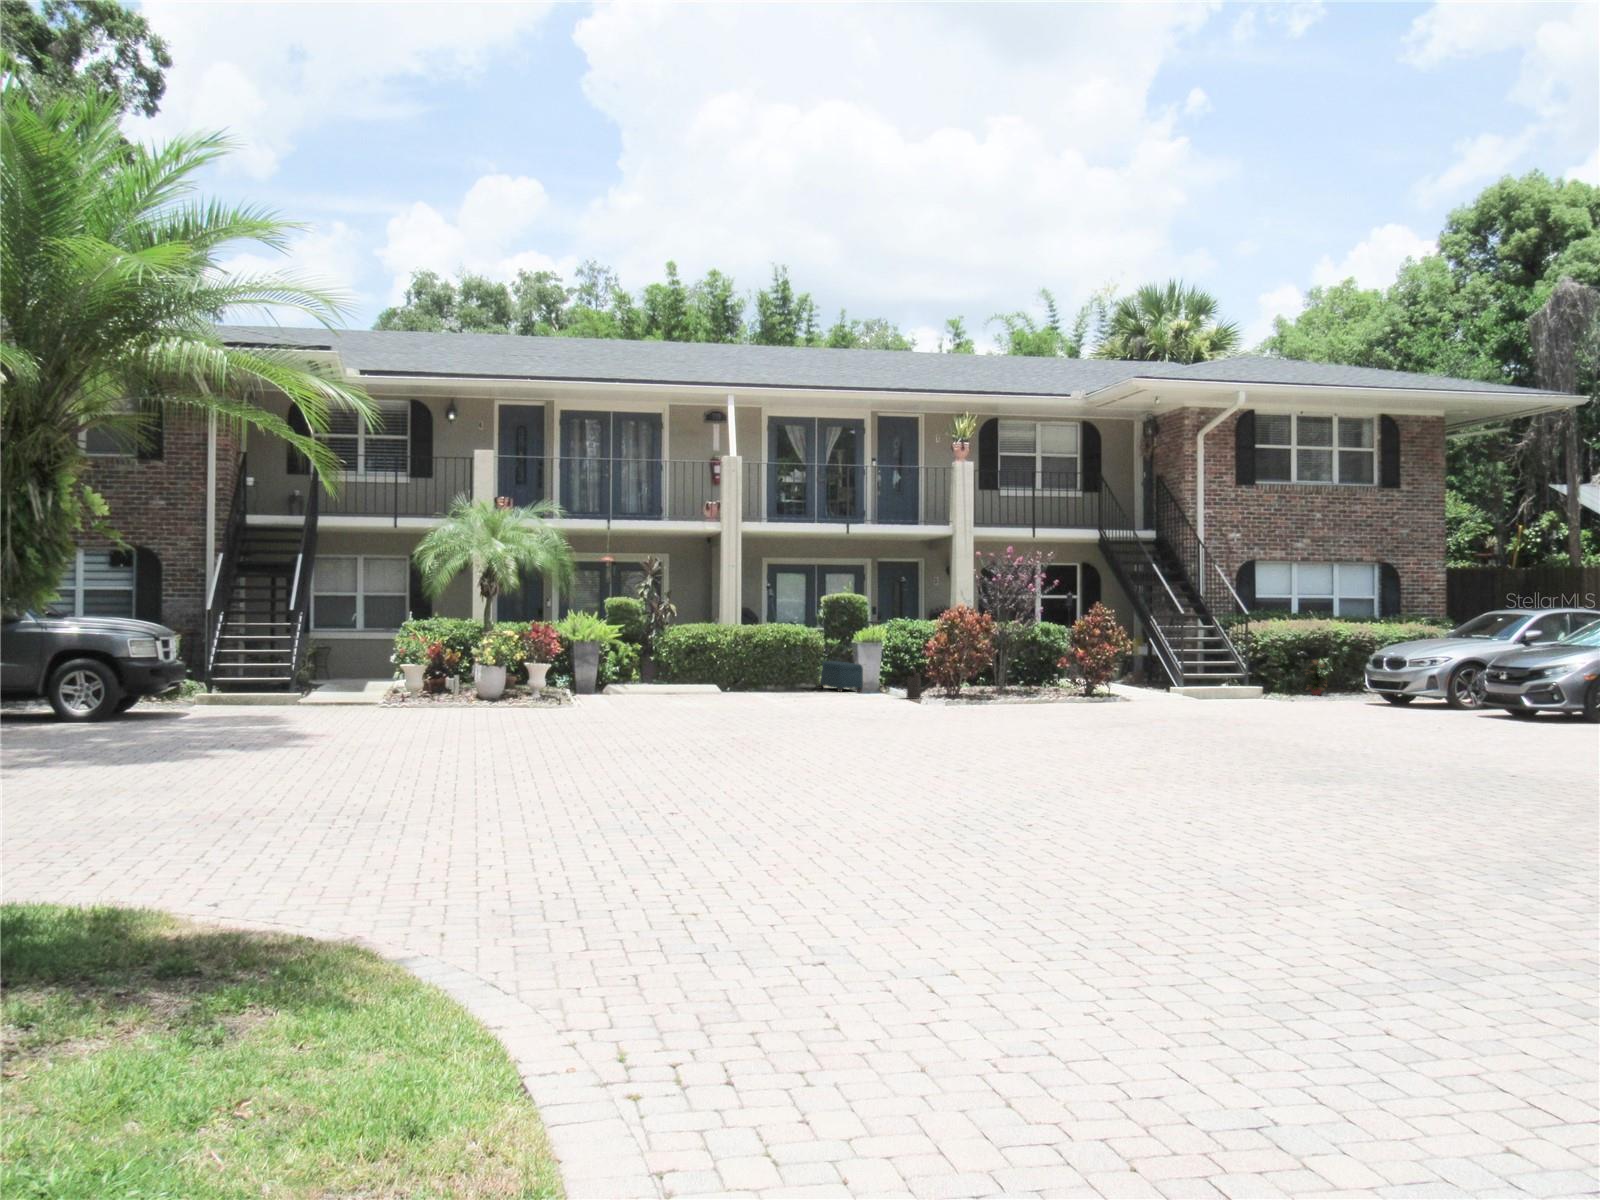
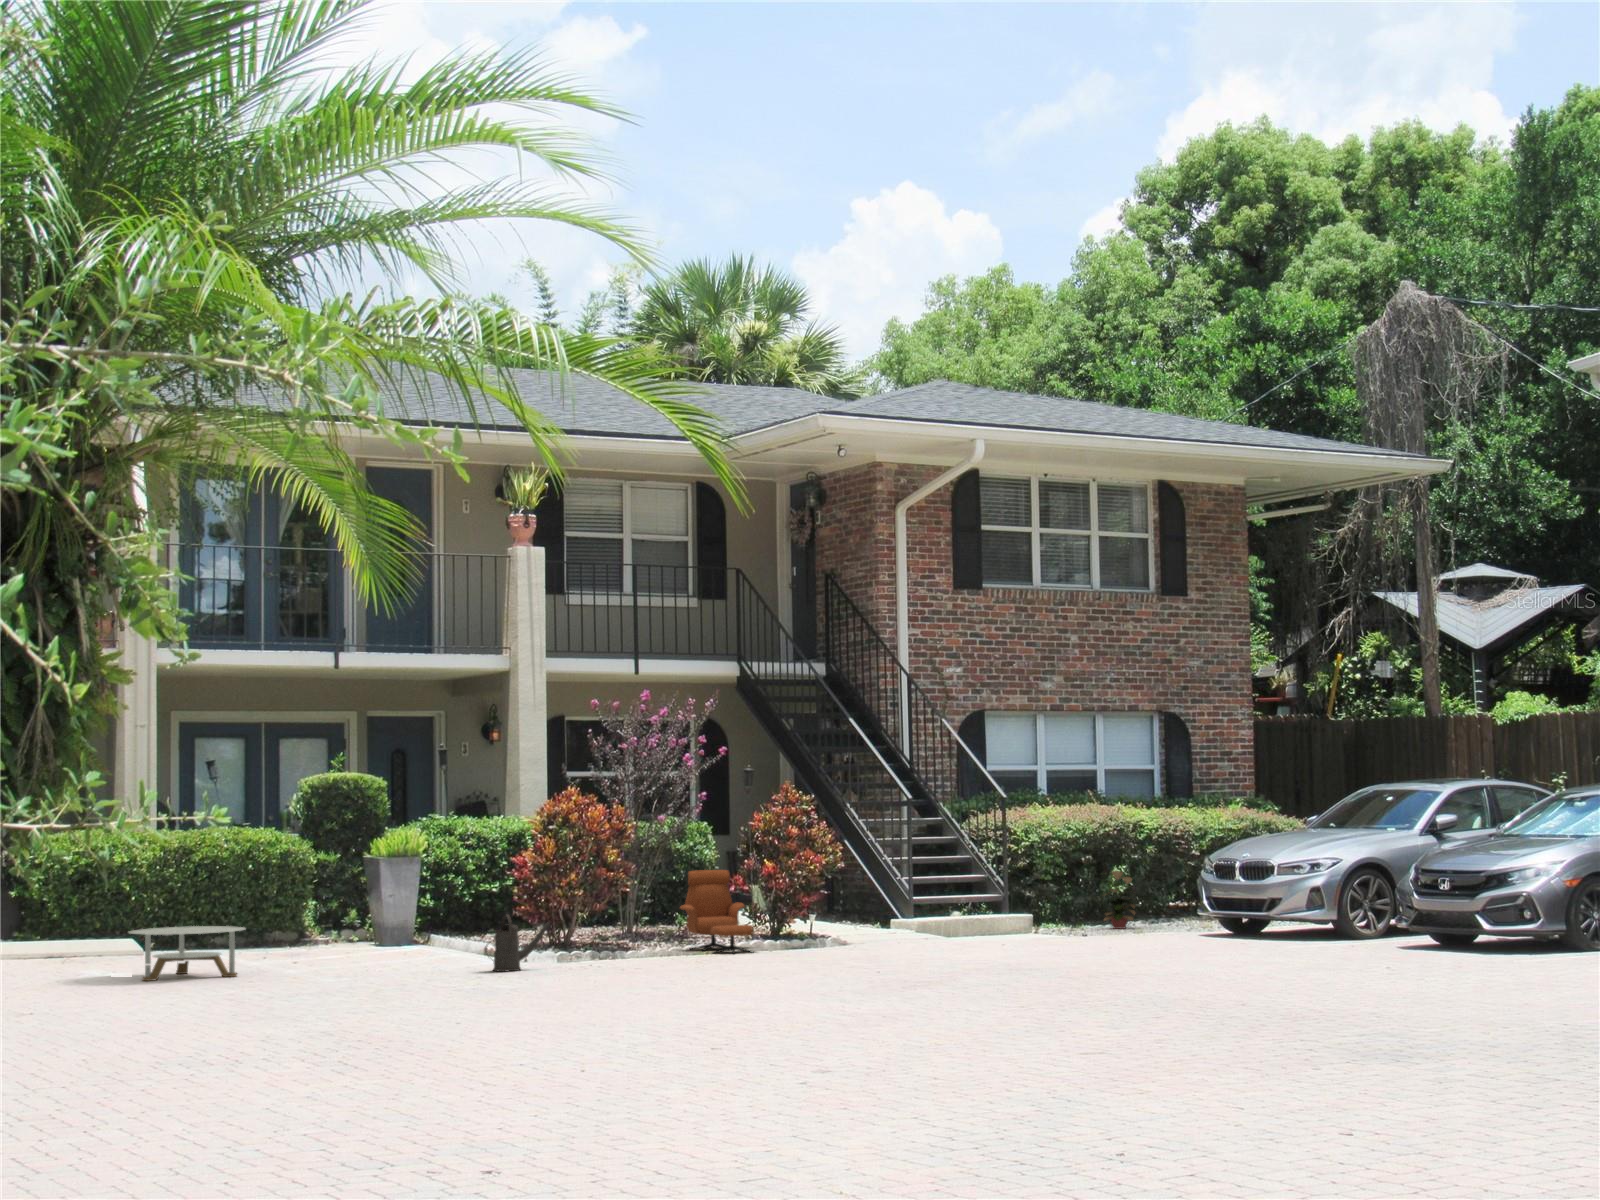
lounge chair: none [1029,649,1068,697] -> present [680,870,753,954]
bench: present [819,661,863,692] -> none [295,910,391,967]
round table: none [721,666,781,694] -> present [129,926,245,981]

